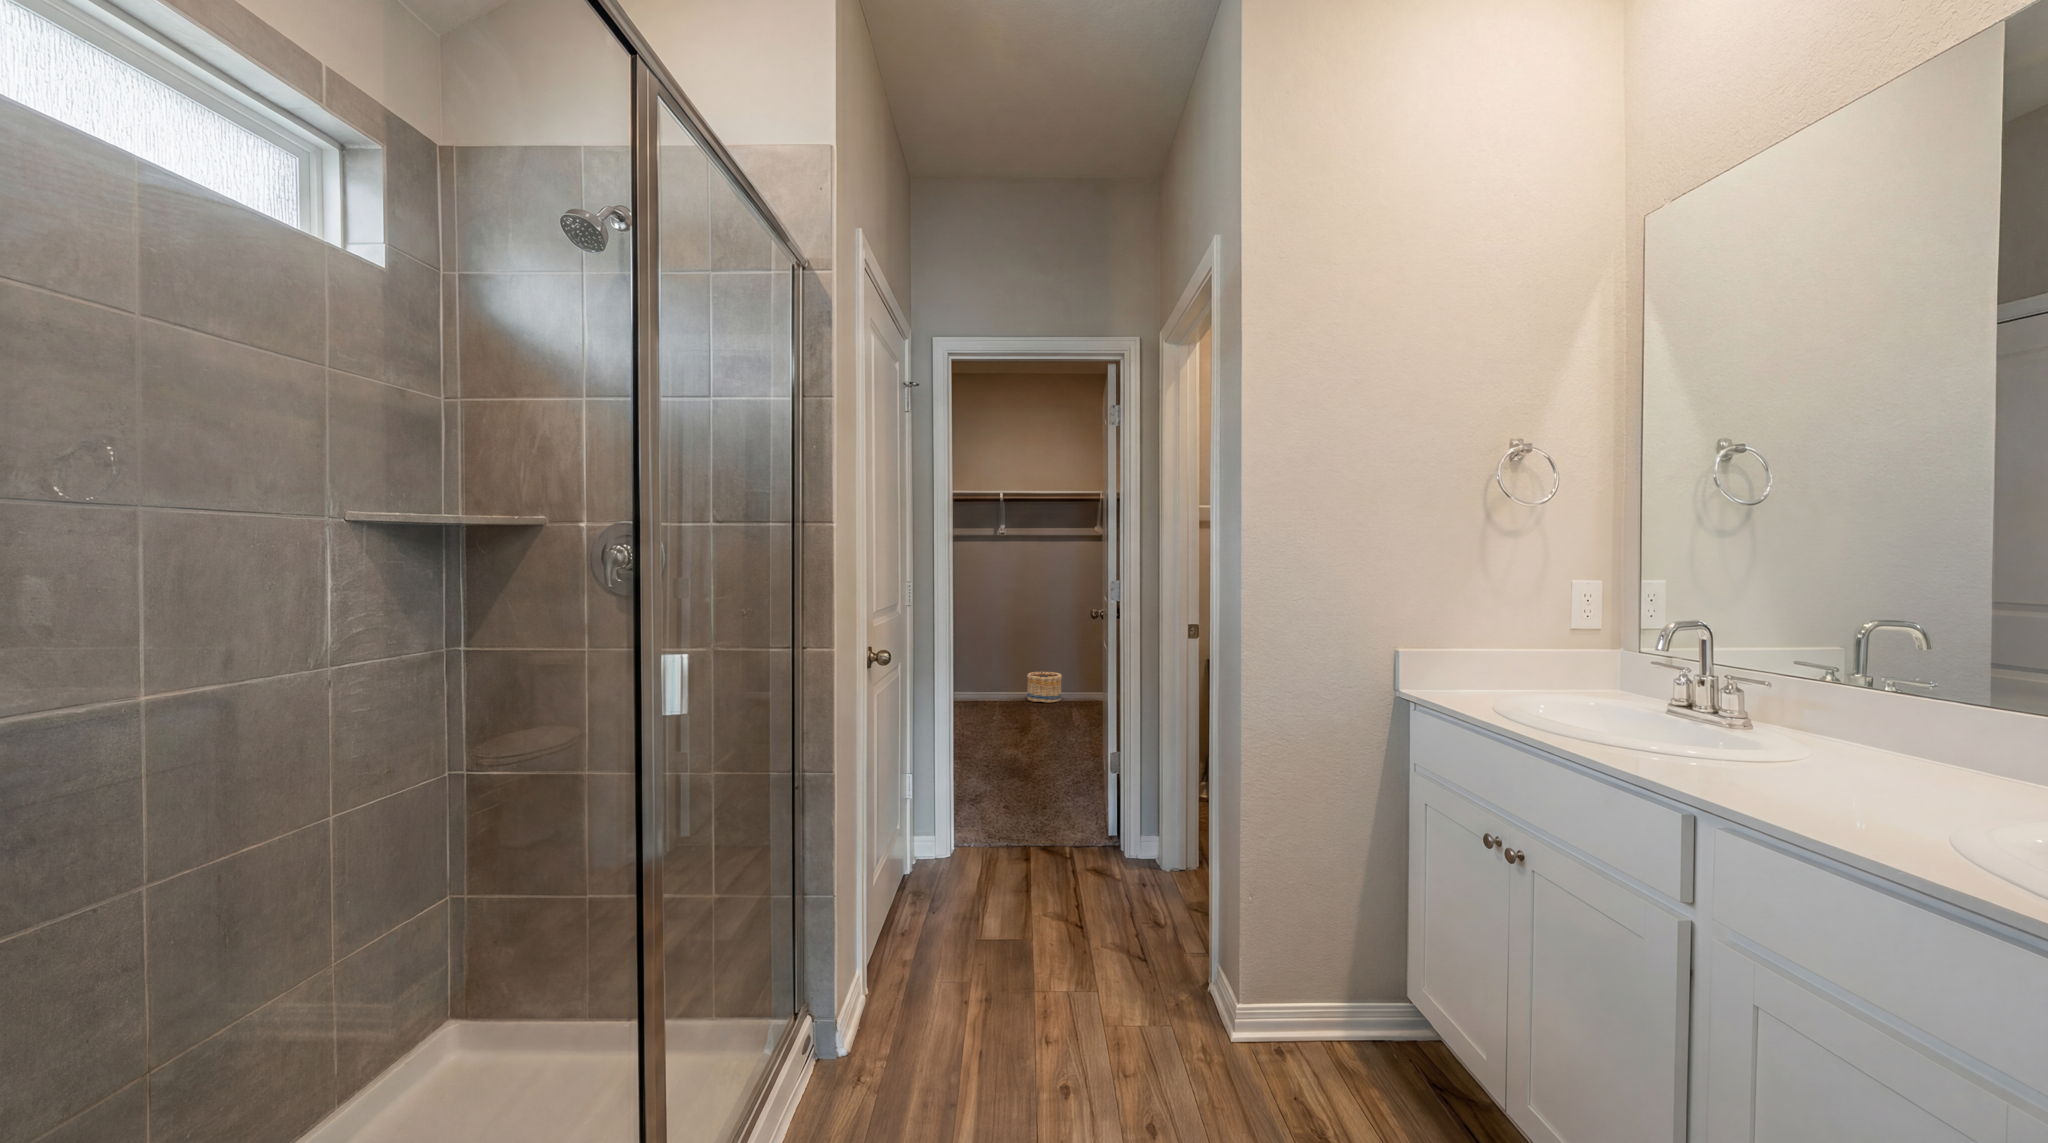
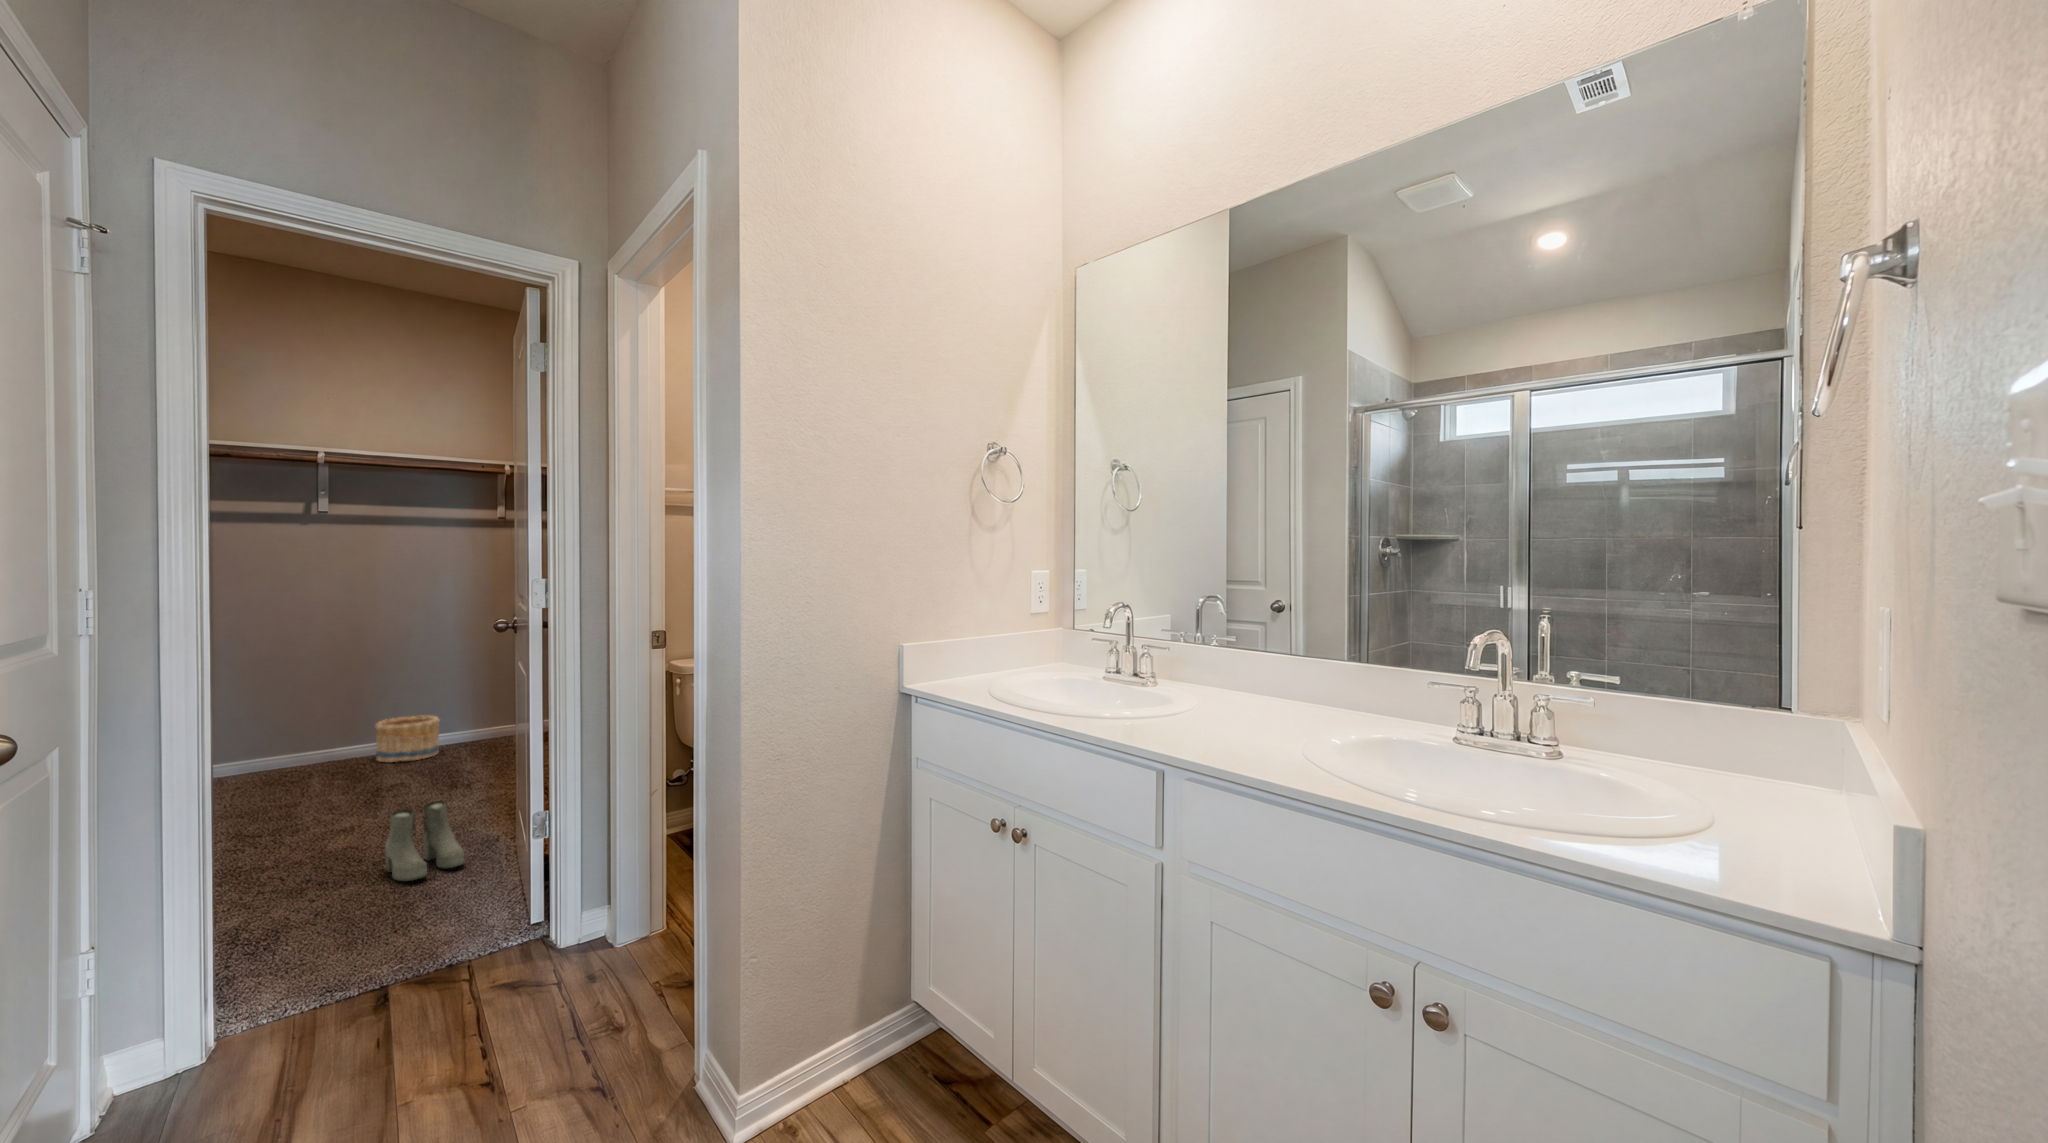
boots: none [1028,732,1071,782] -> present [385,801,464,881]

